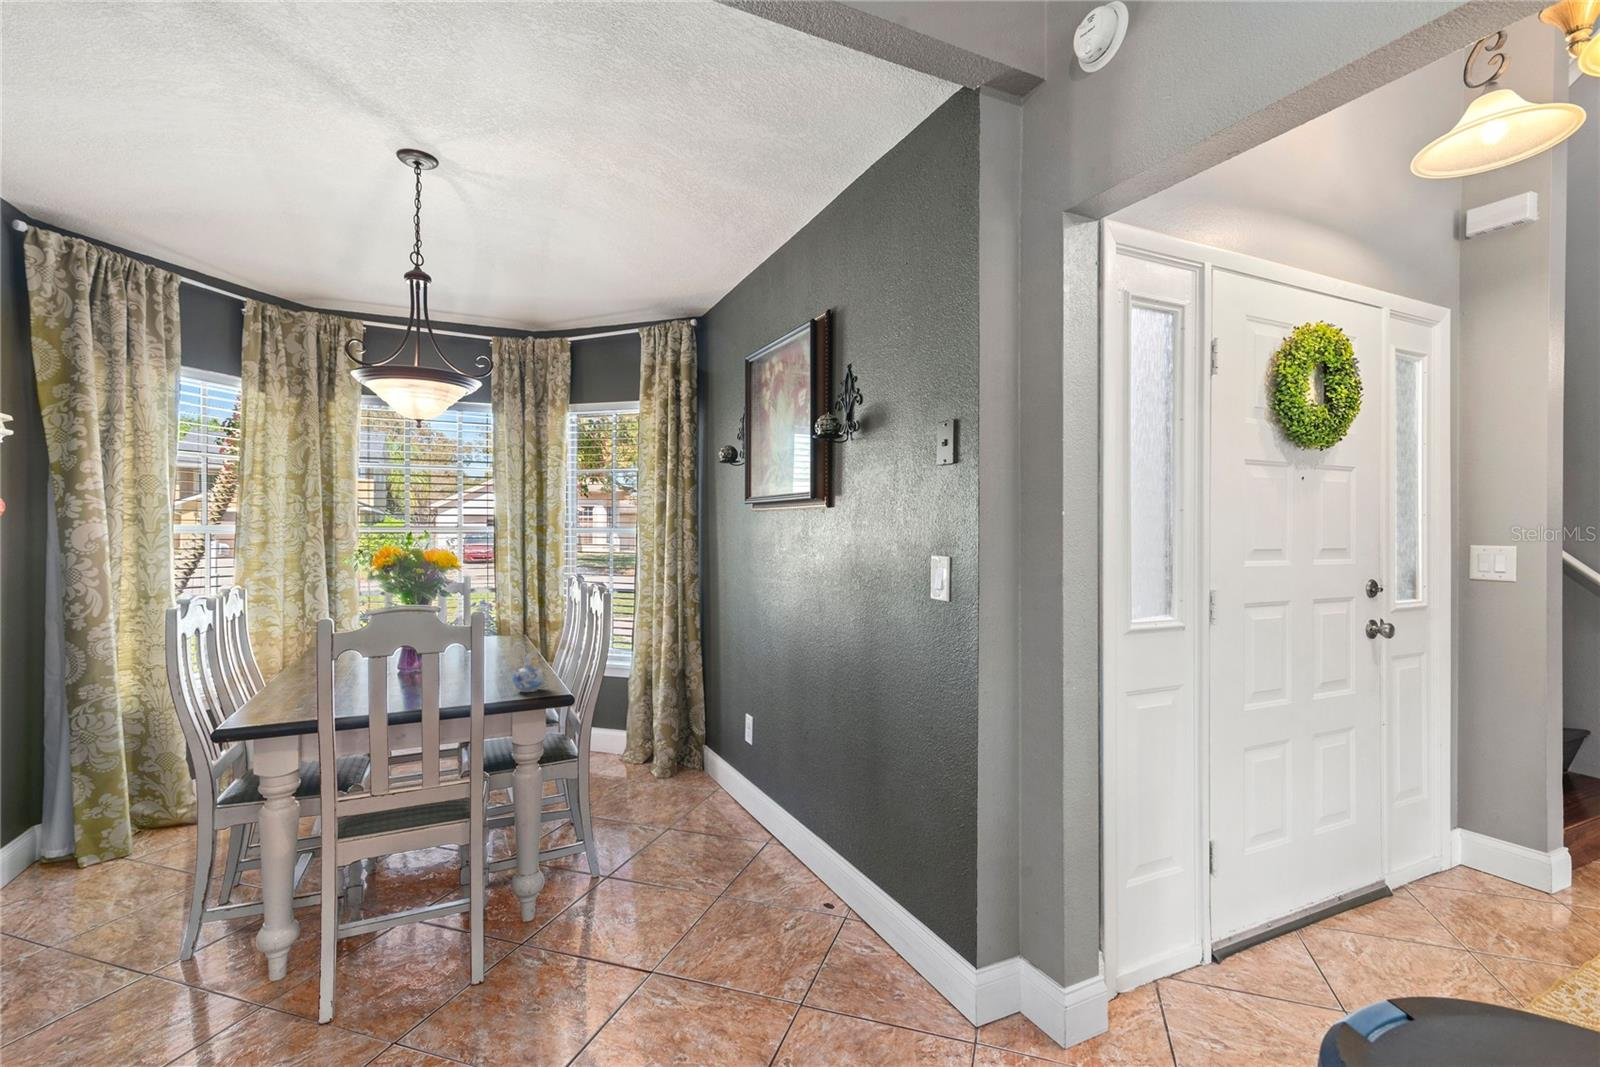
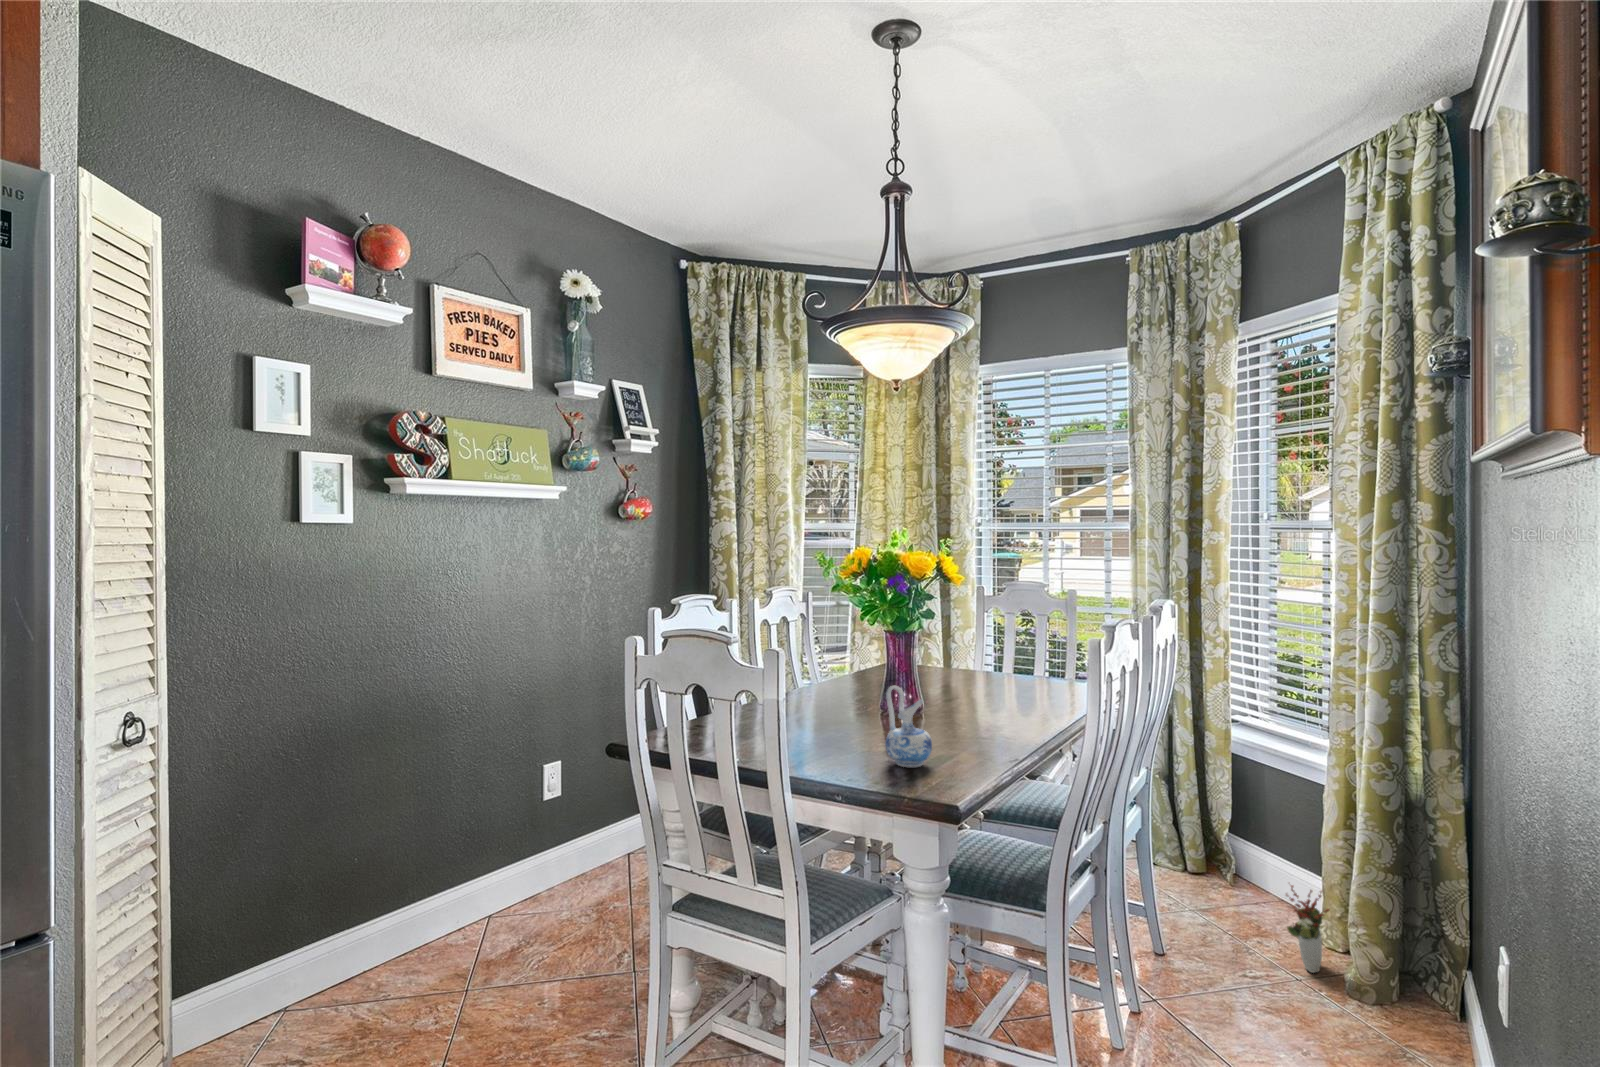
decorative plant: none [623,726,645,770] -> present [1286,885,1329,973]

